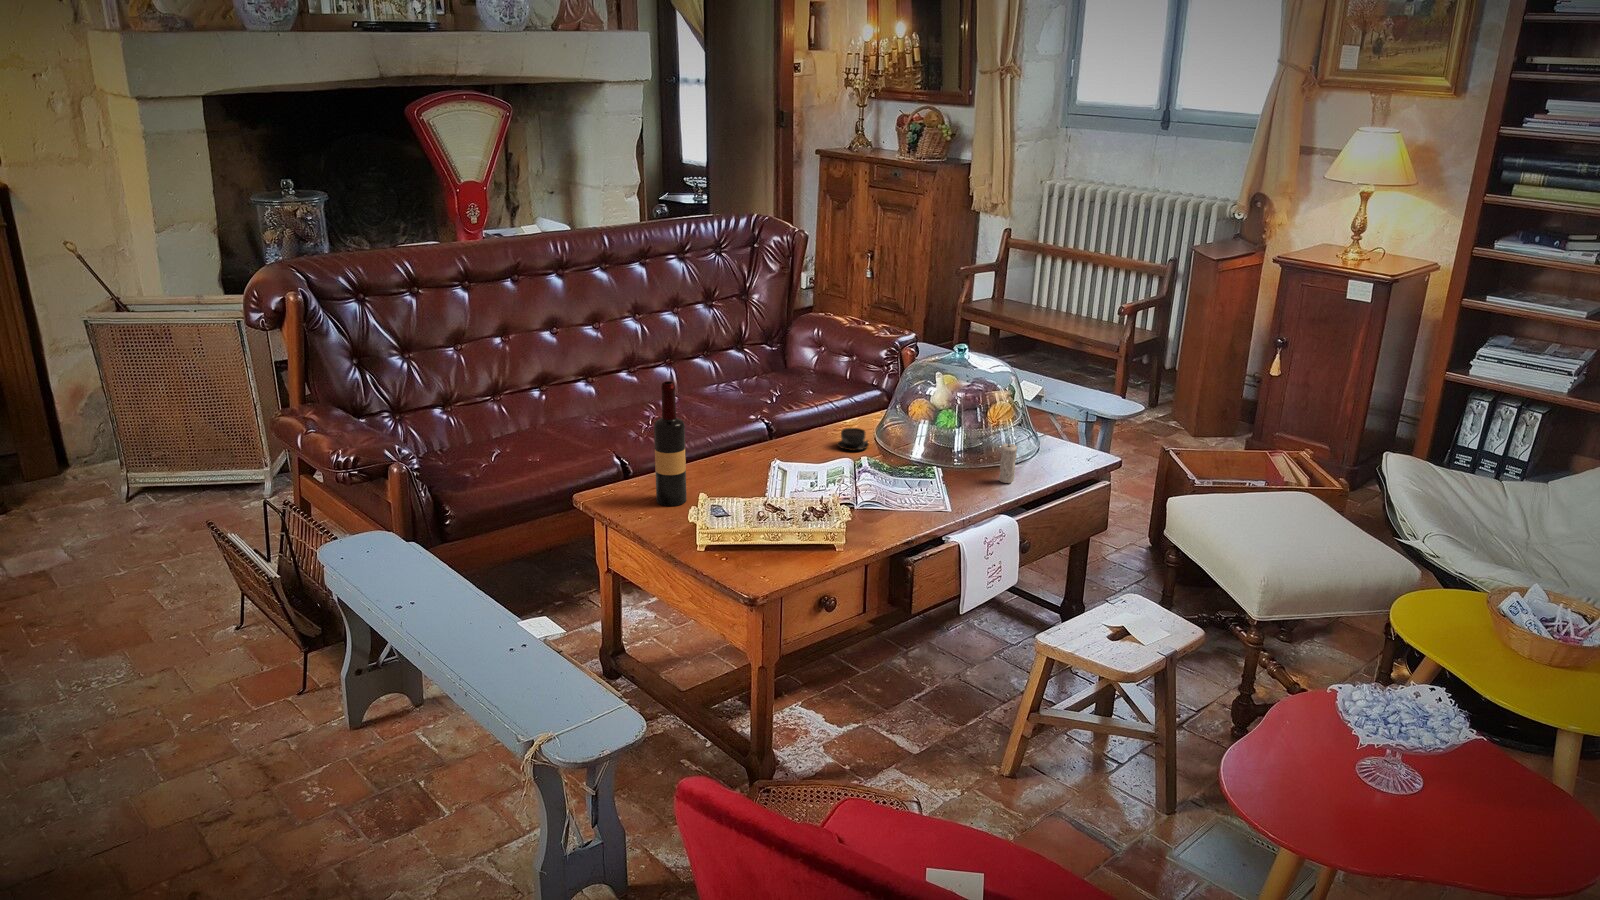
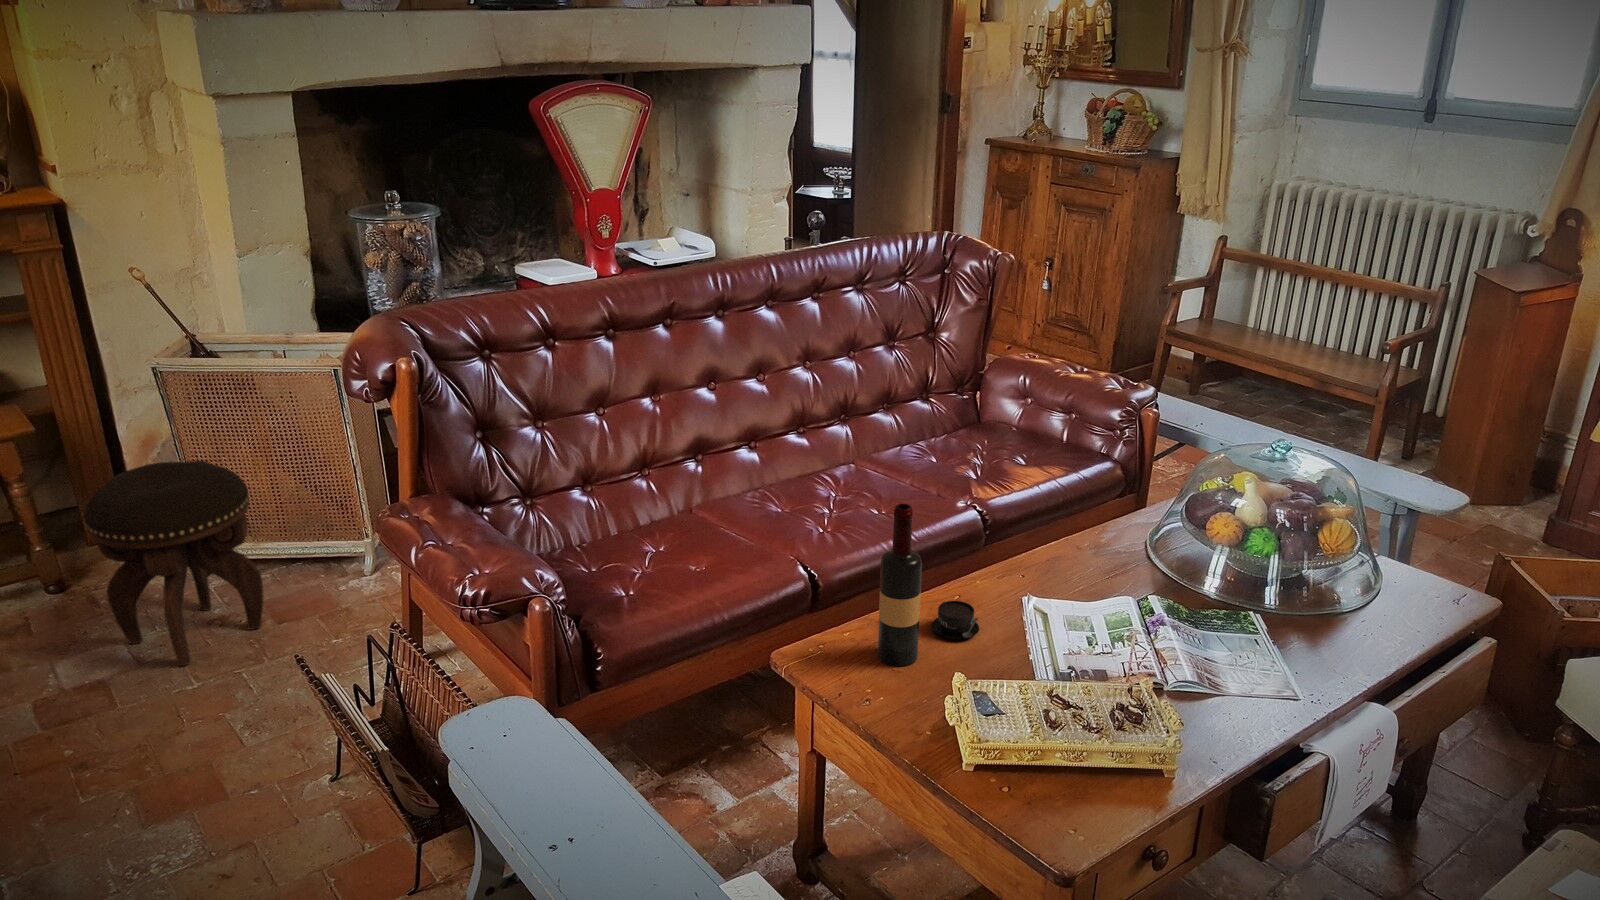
footstool: none [25,395,179,562] -> present [84,460,264,666]
teacup: present [837,428,869,450] -> present [931,601,979,639]
candle: present [998,442,1017,483] -> none [1329,573,1361,634]

